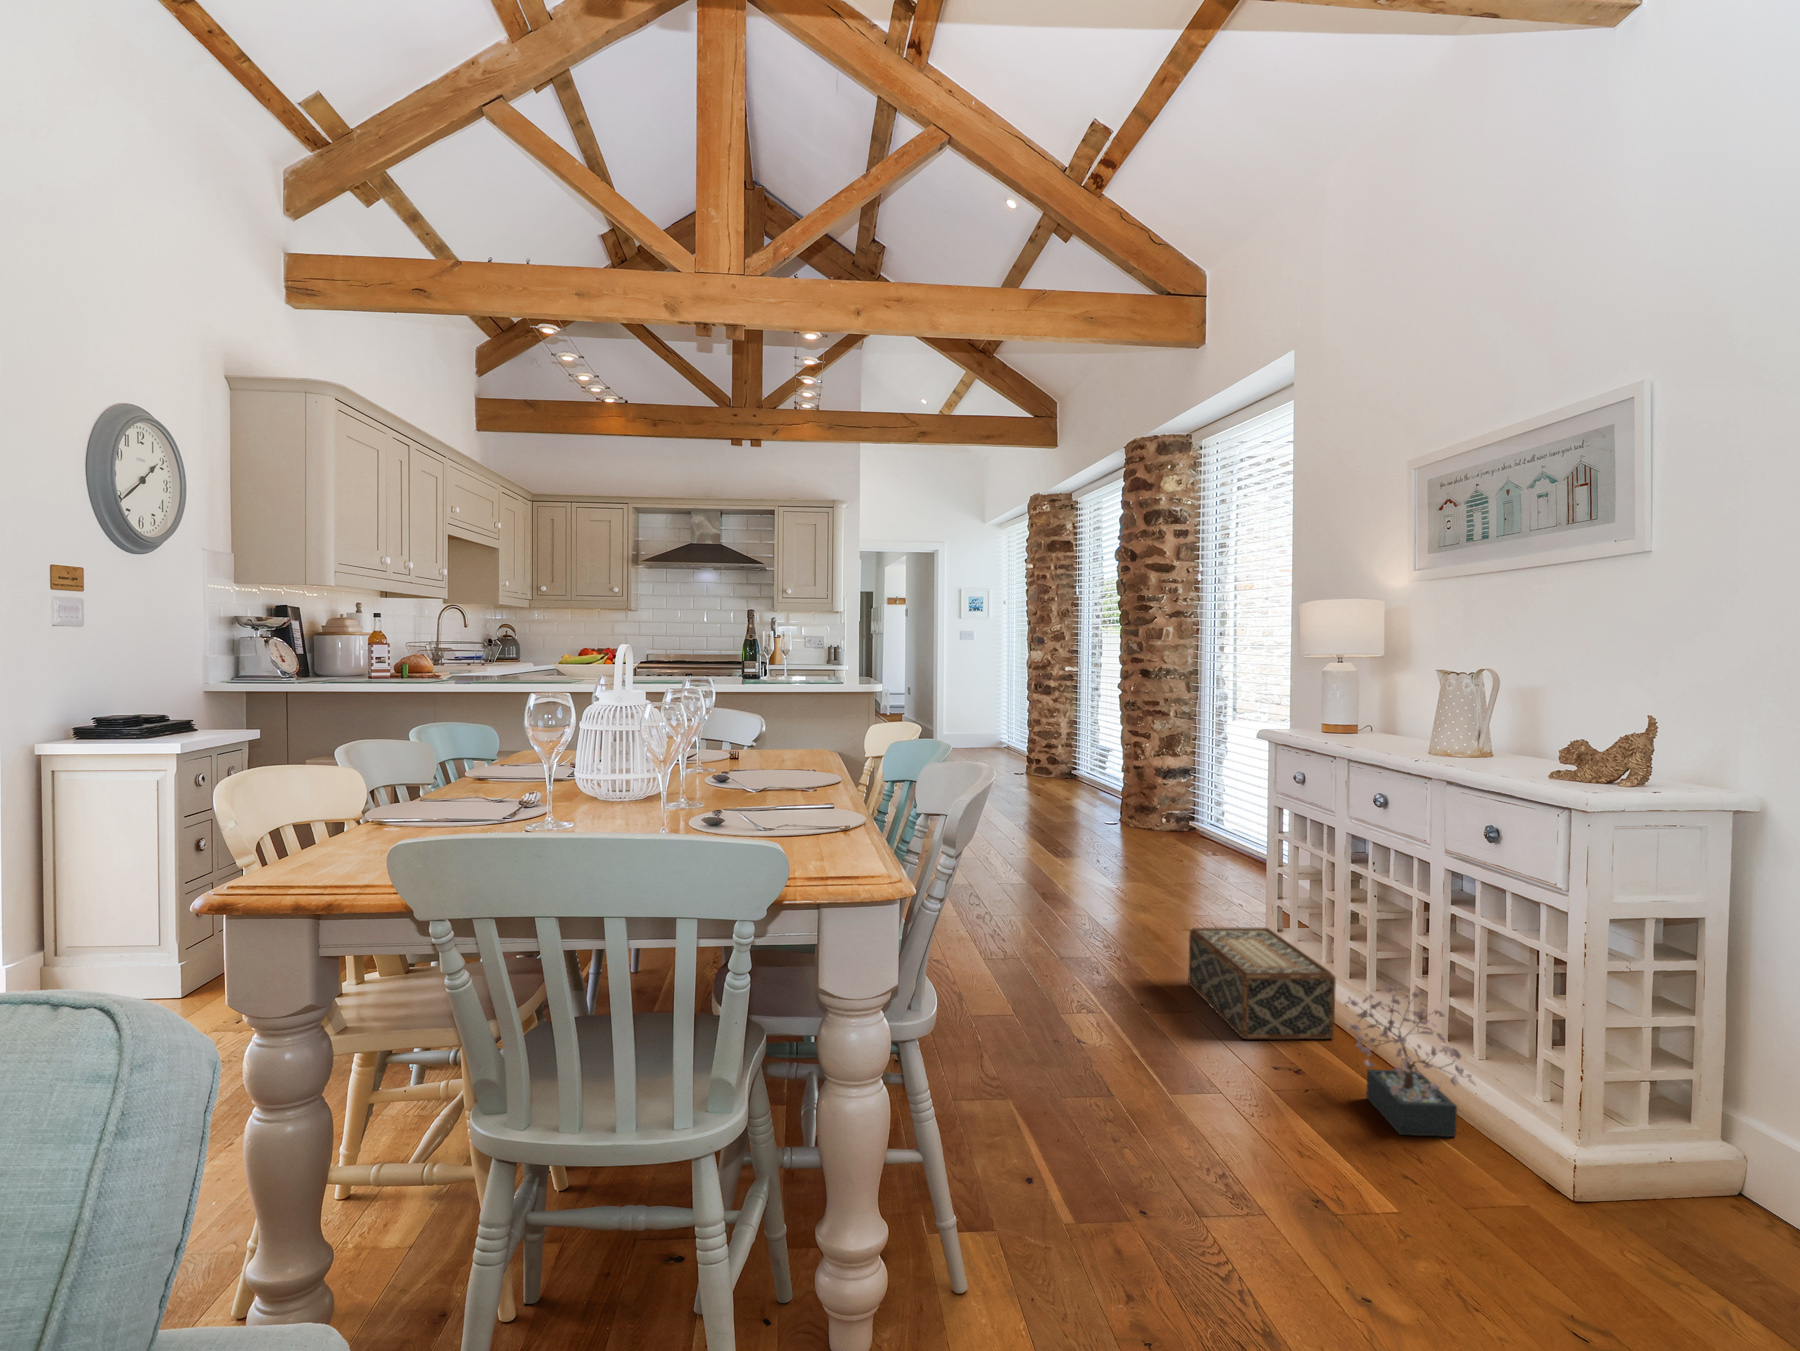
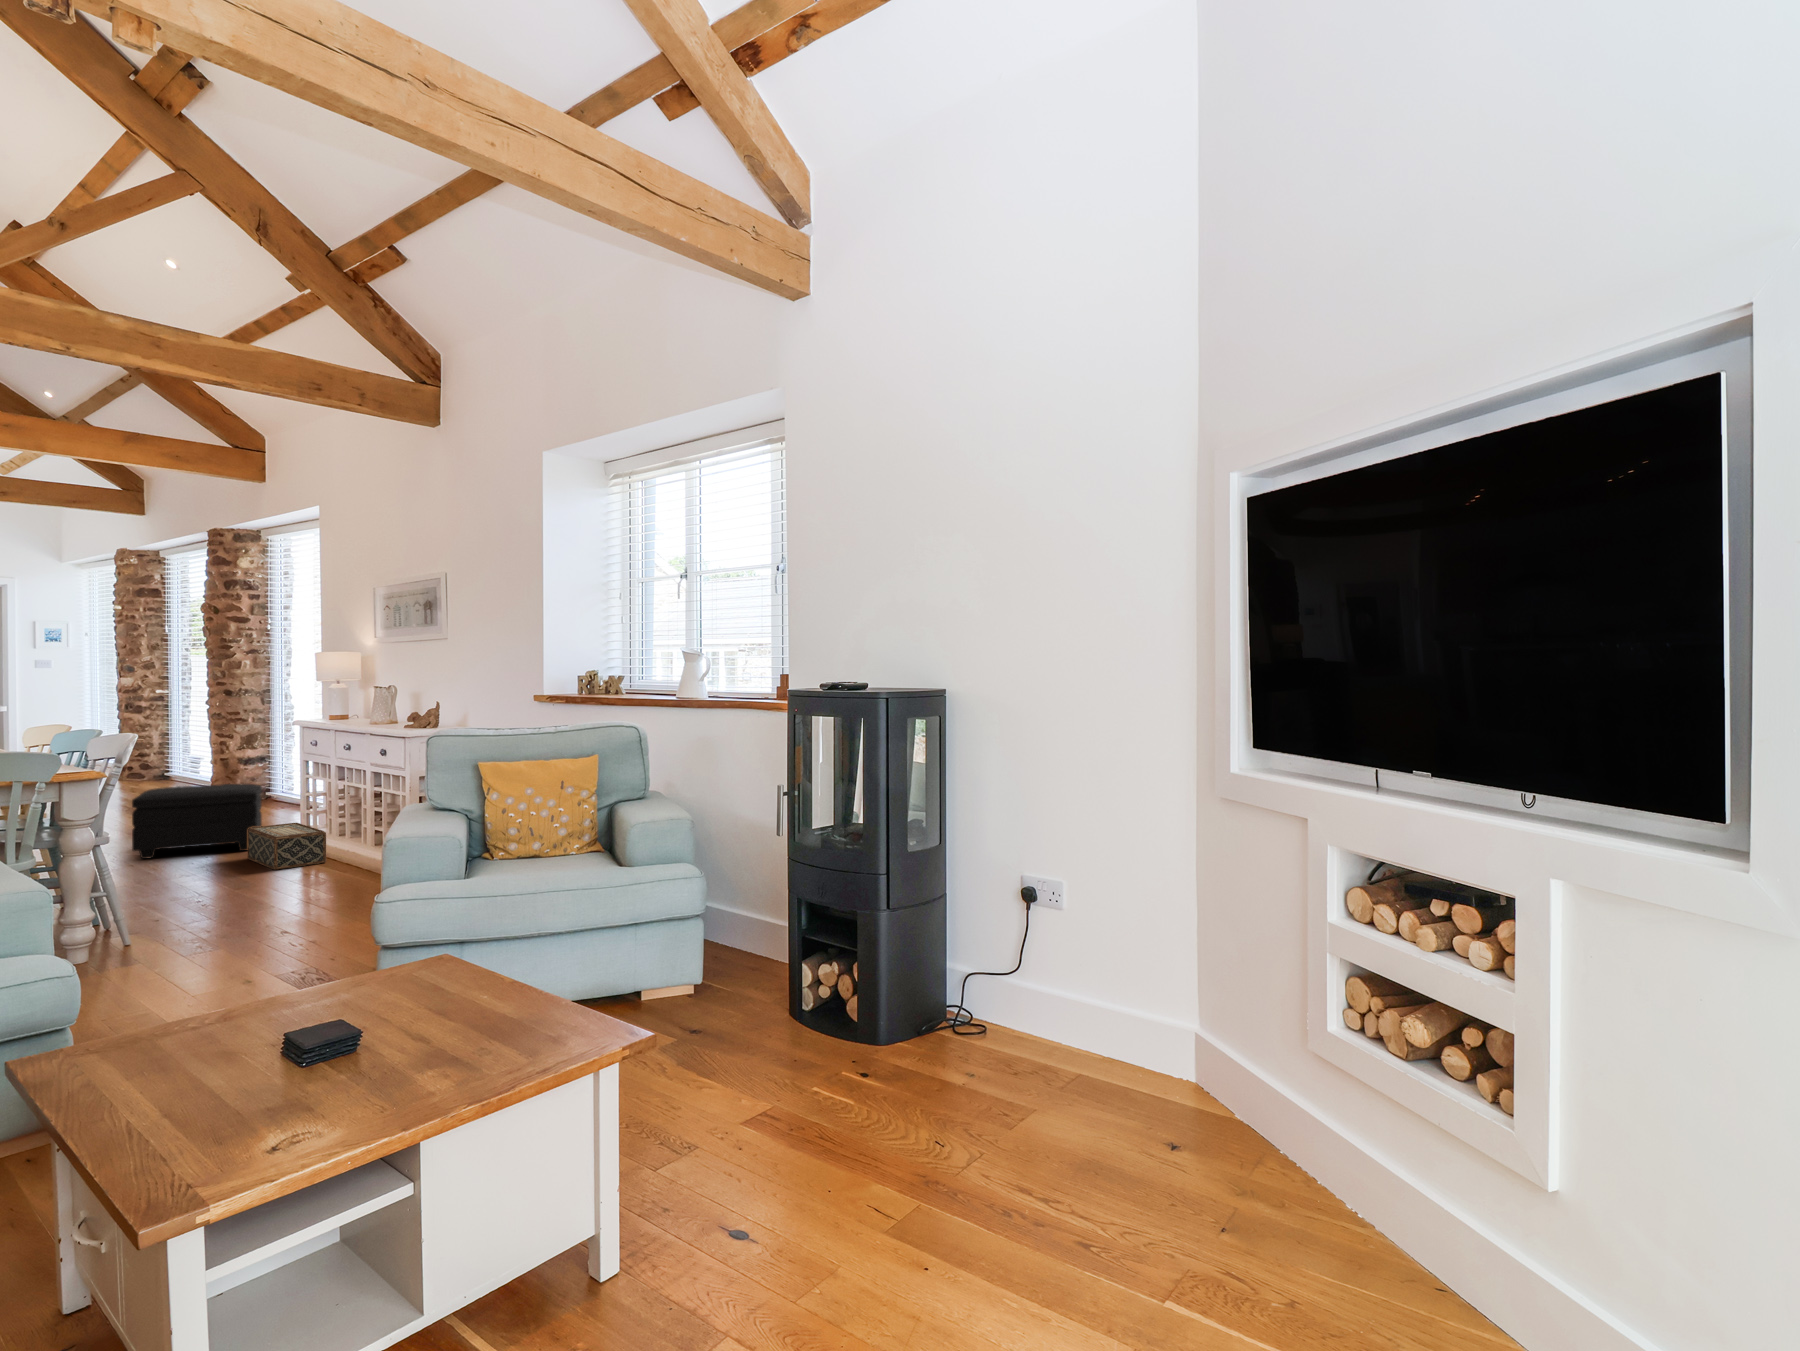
footstool: none [1027,824,1202,956] -> present [132,784,262,859]
decorative plant: present [1344,985,1475,1137] -> none [321,824,374,881]

